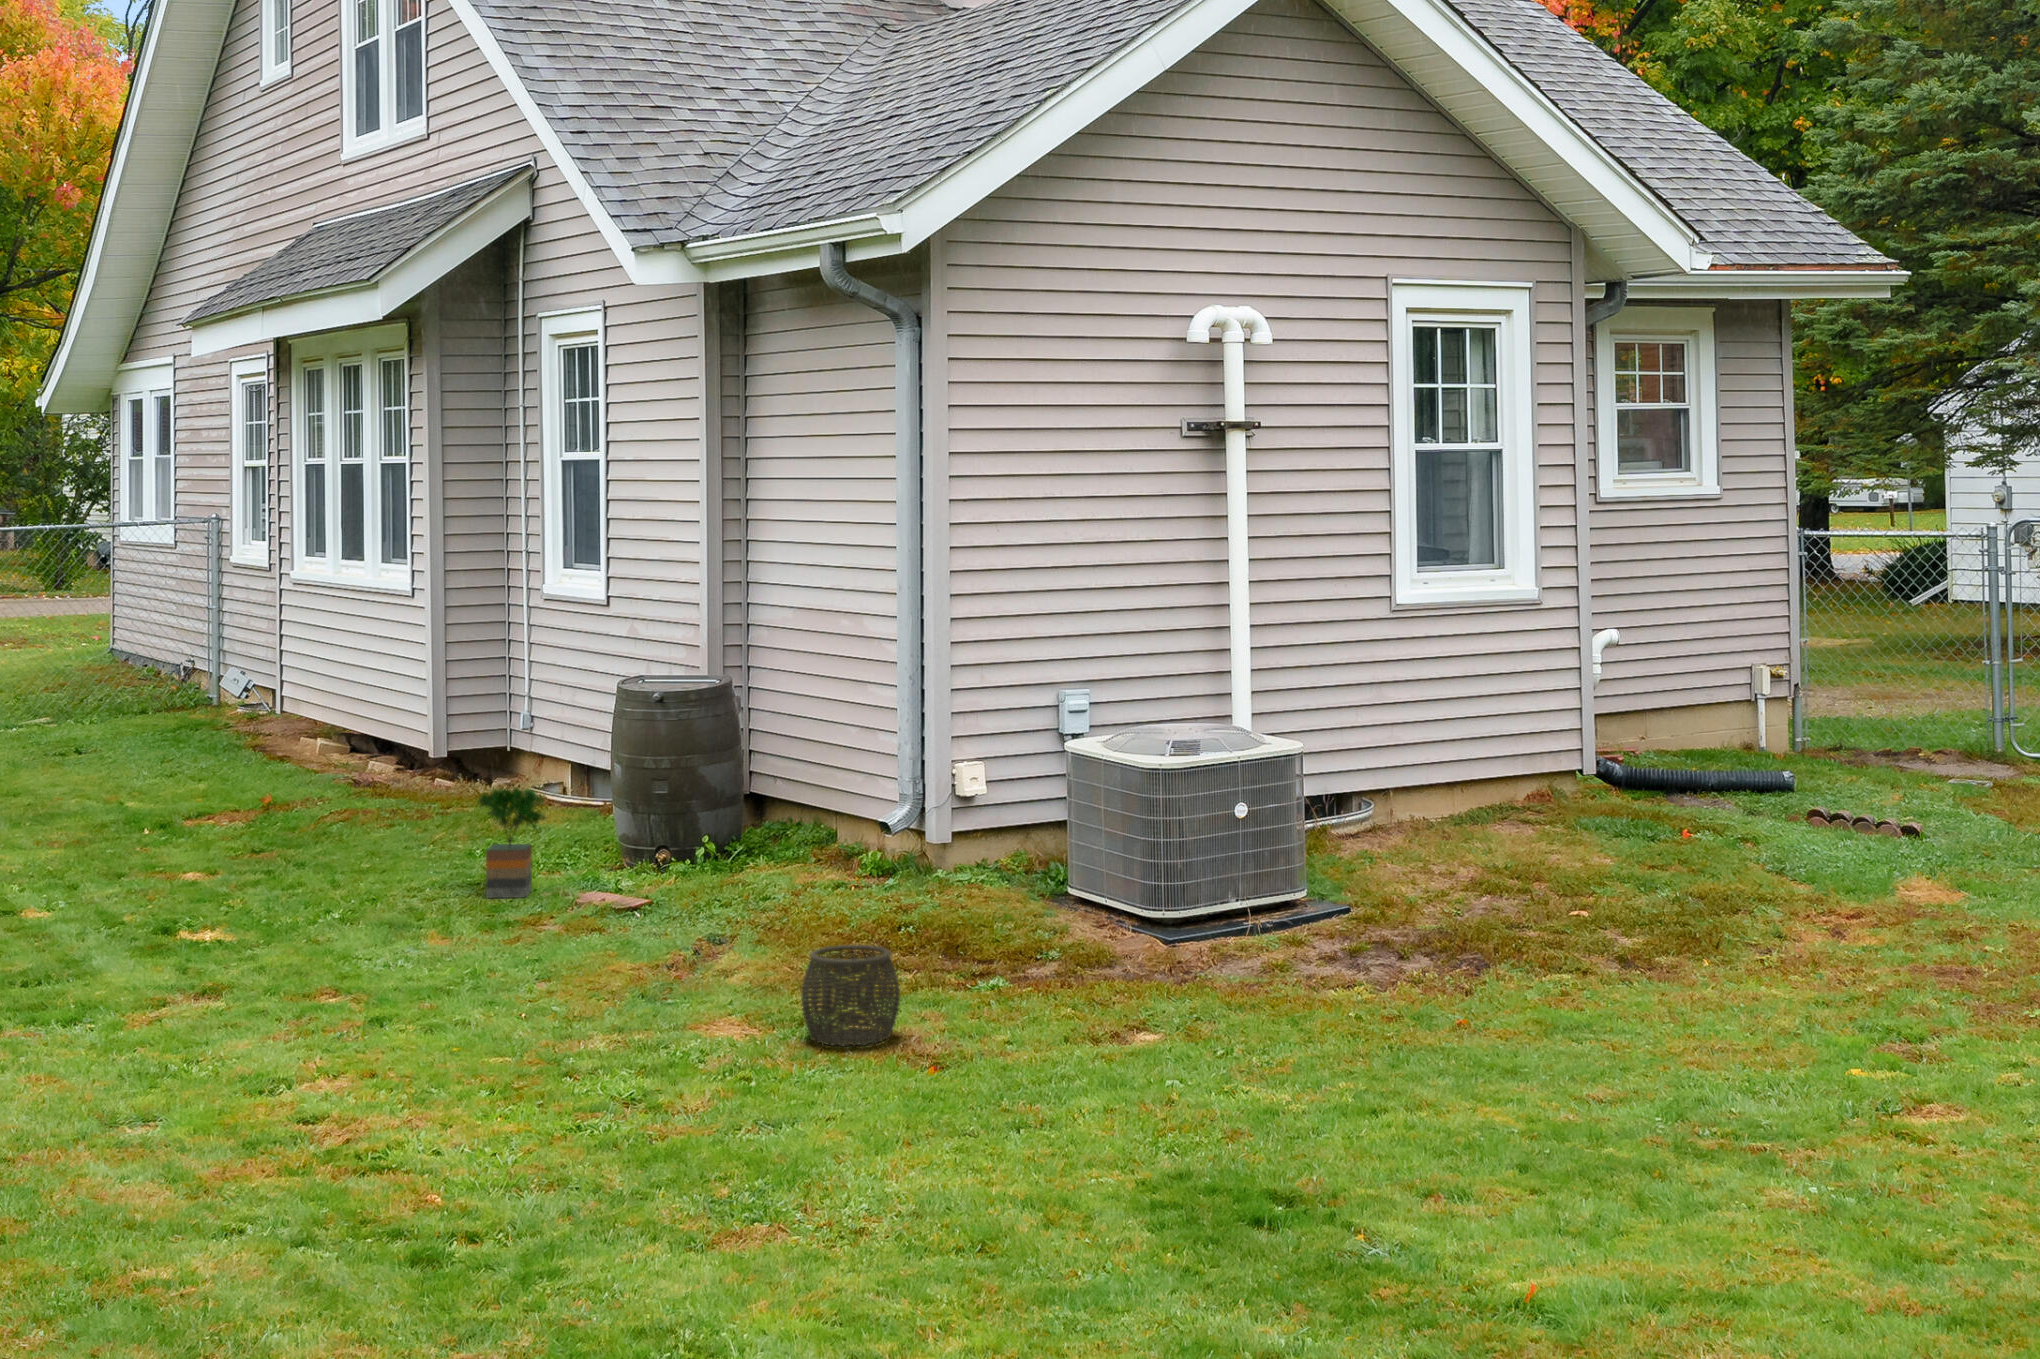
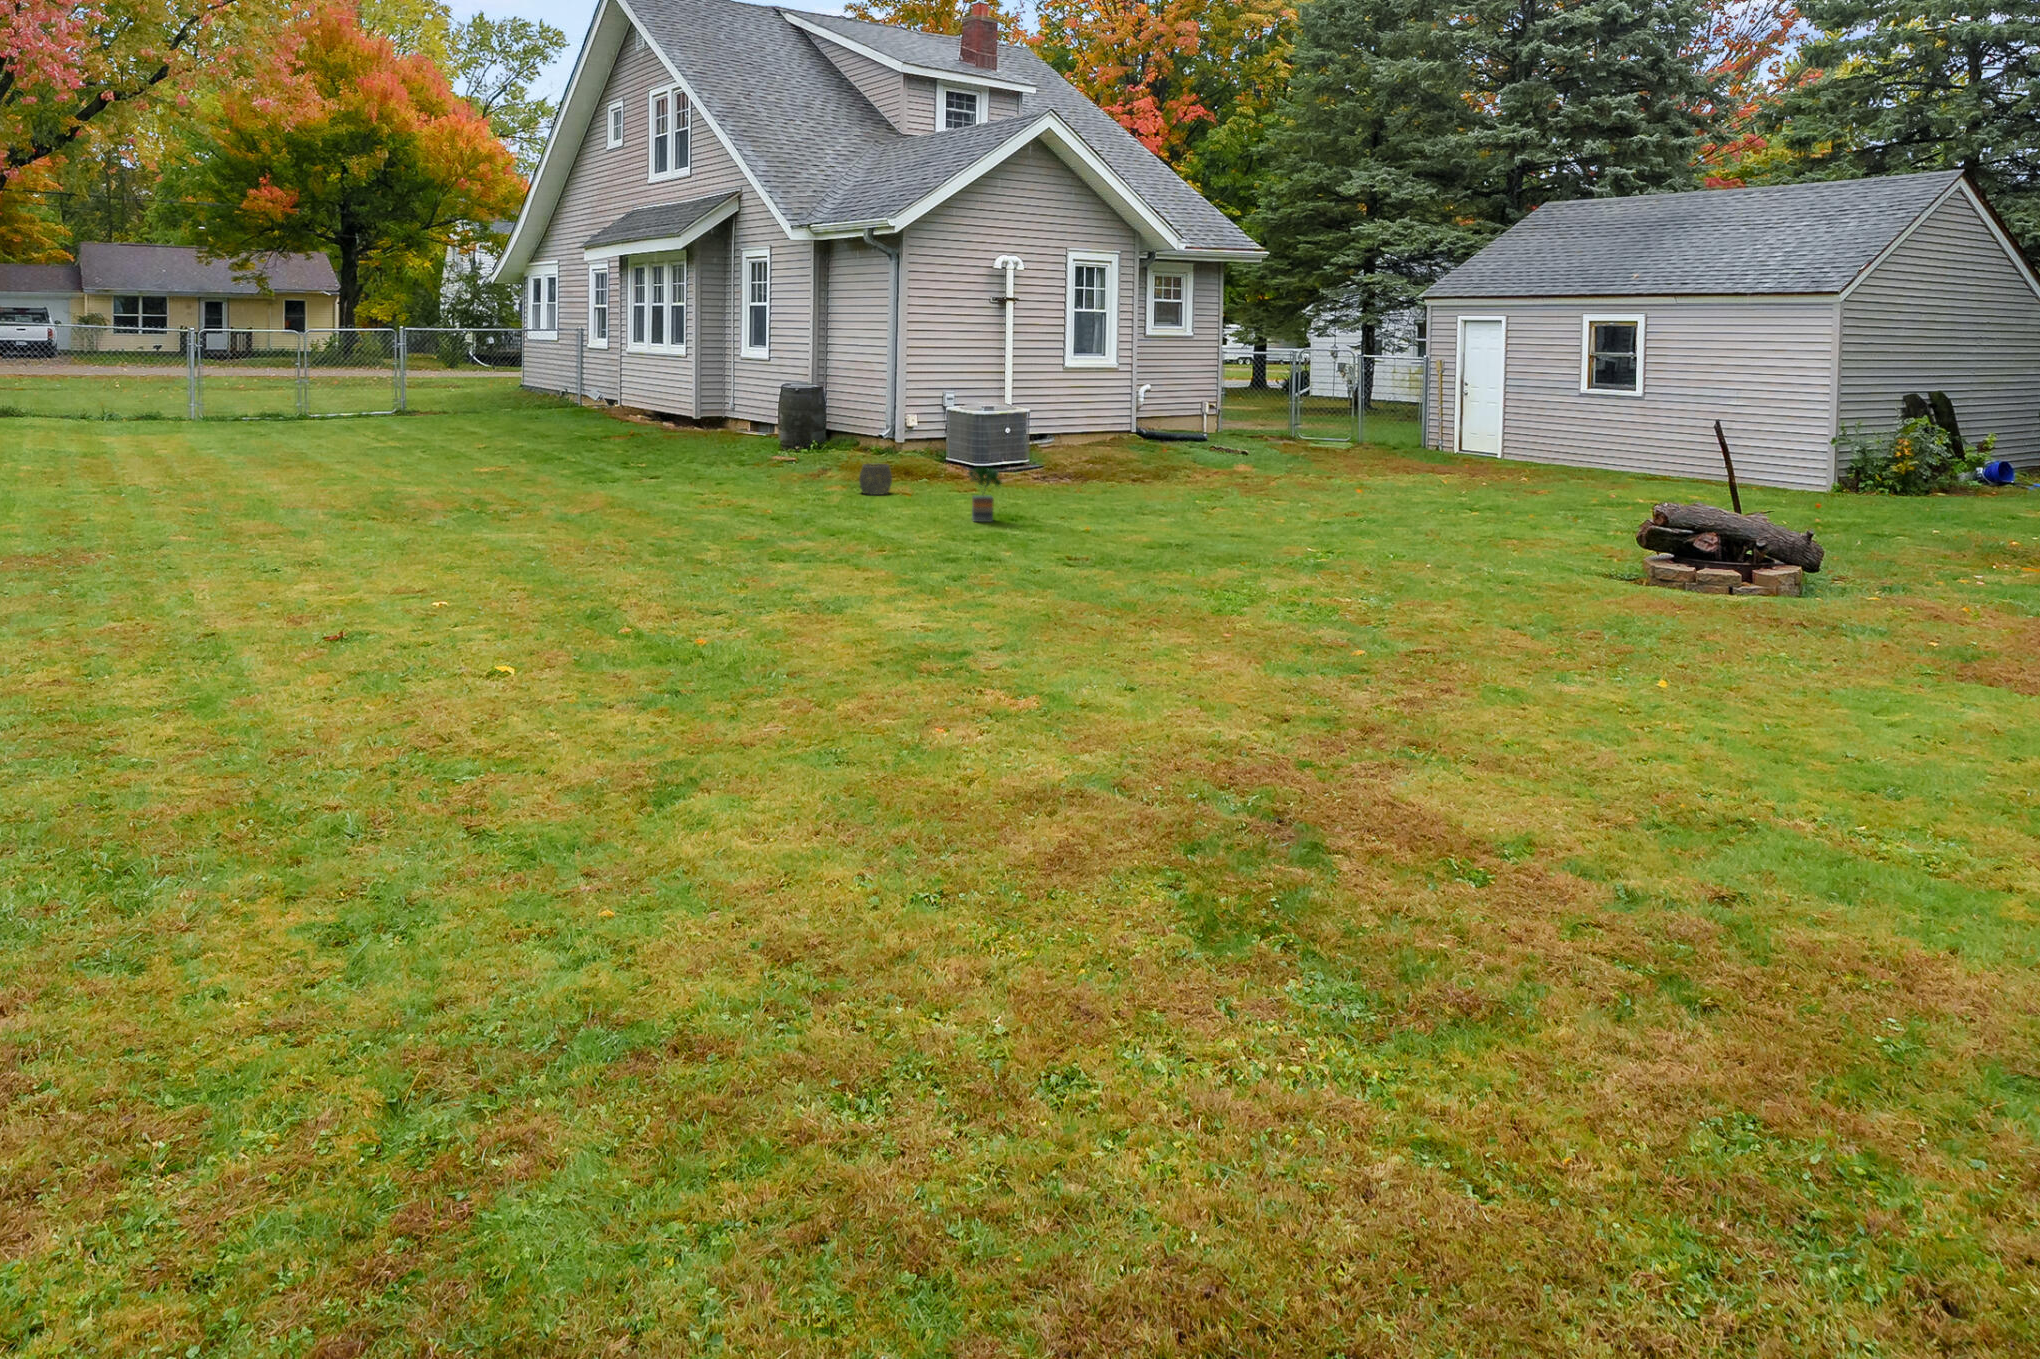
potted tree: present [478,787,545,898] -> present [968,468,1002,522]

